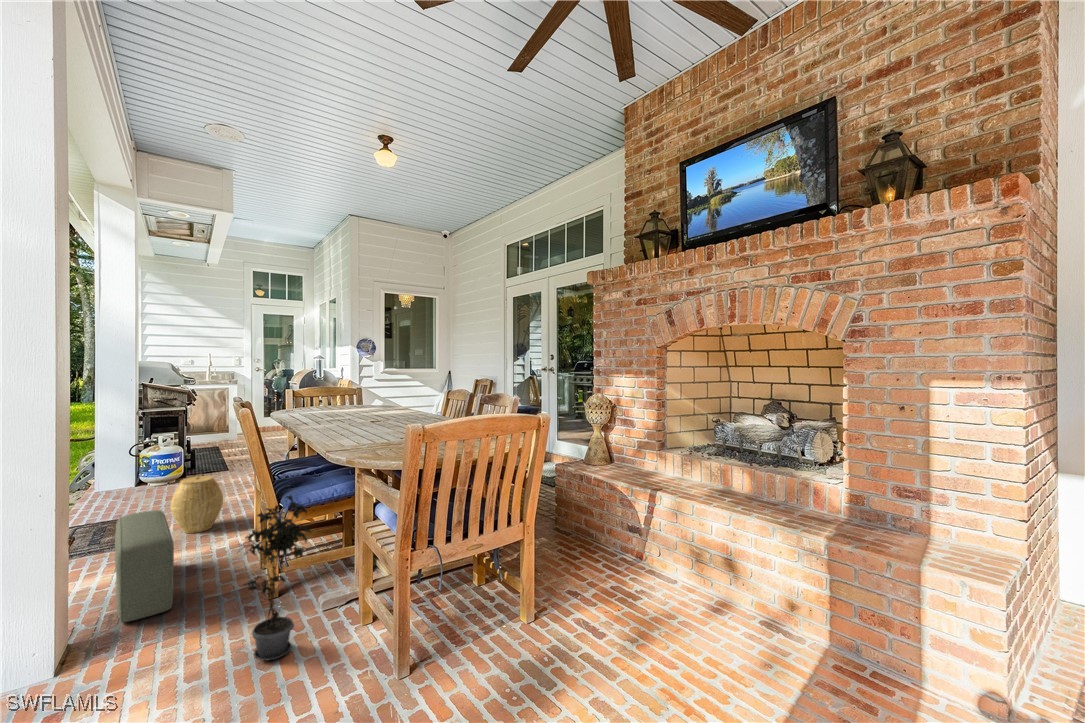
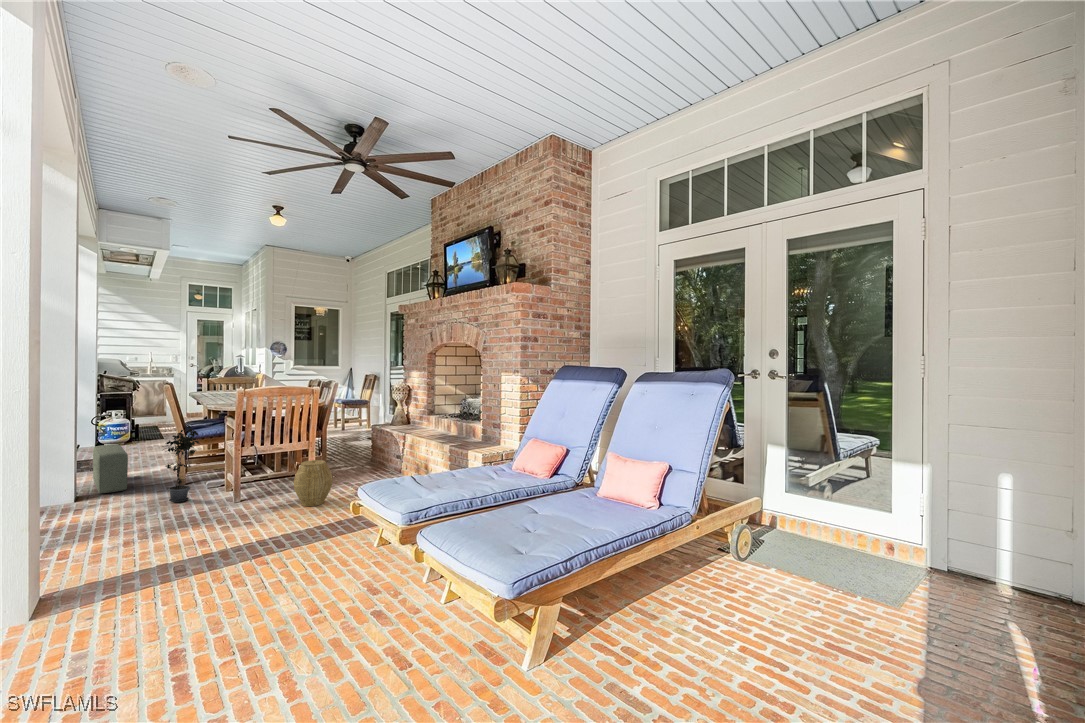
woven basket: present [171,476,223,533] -> present [294,460,333,506]

